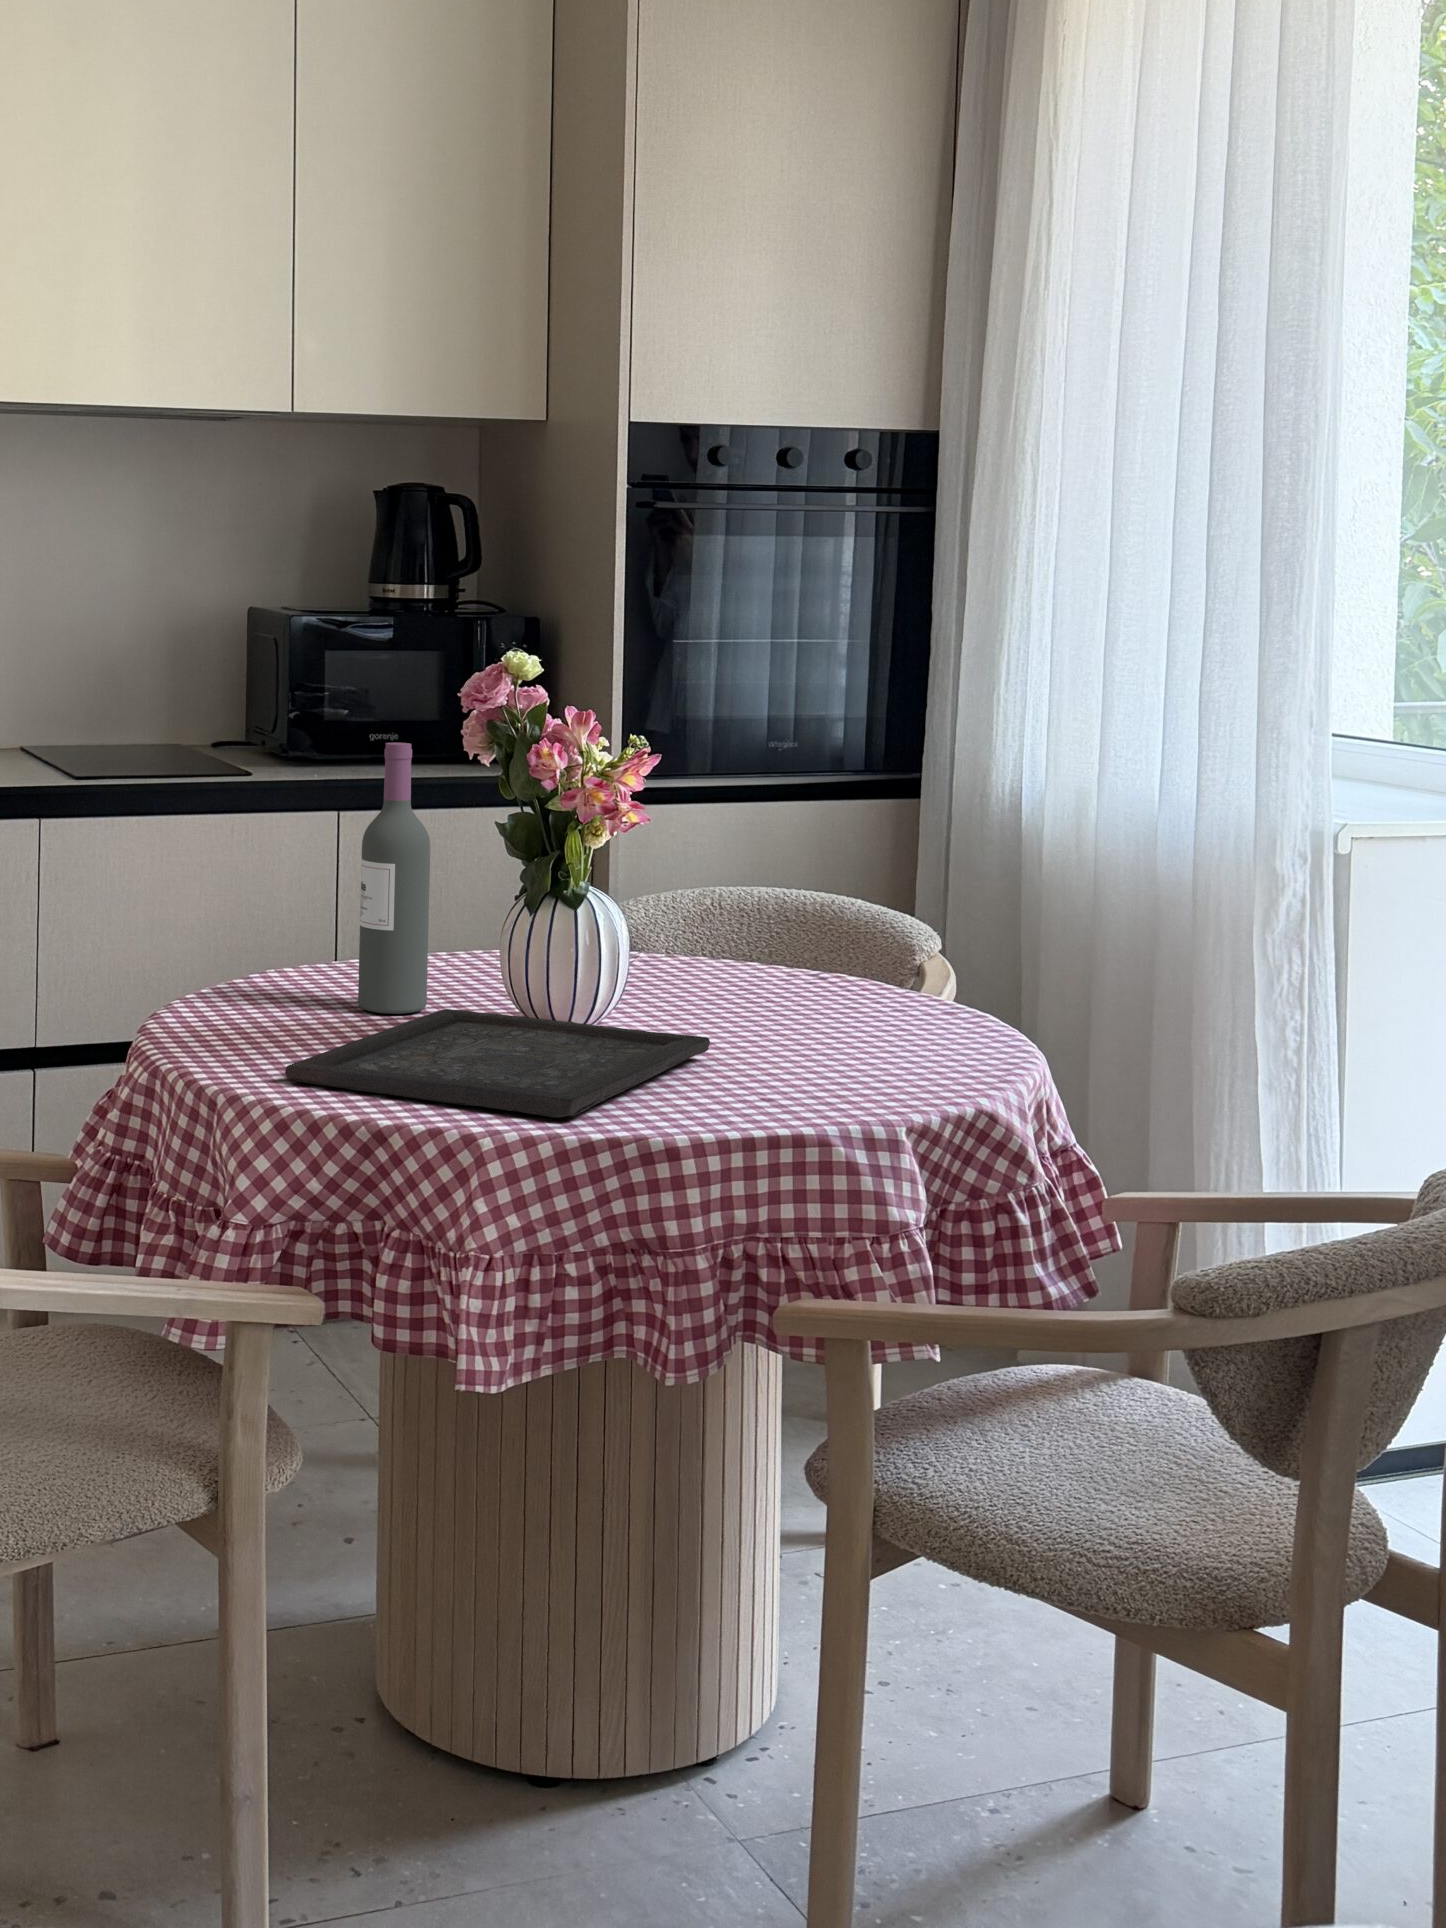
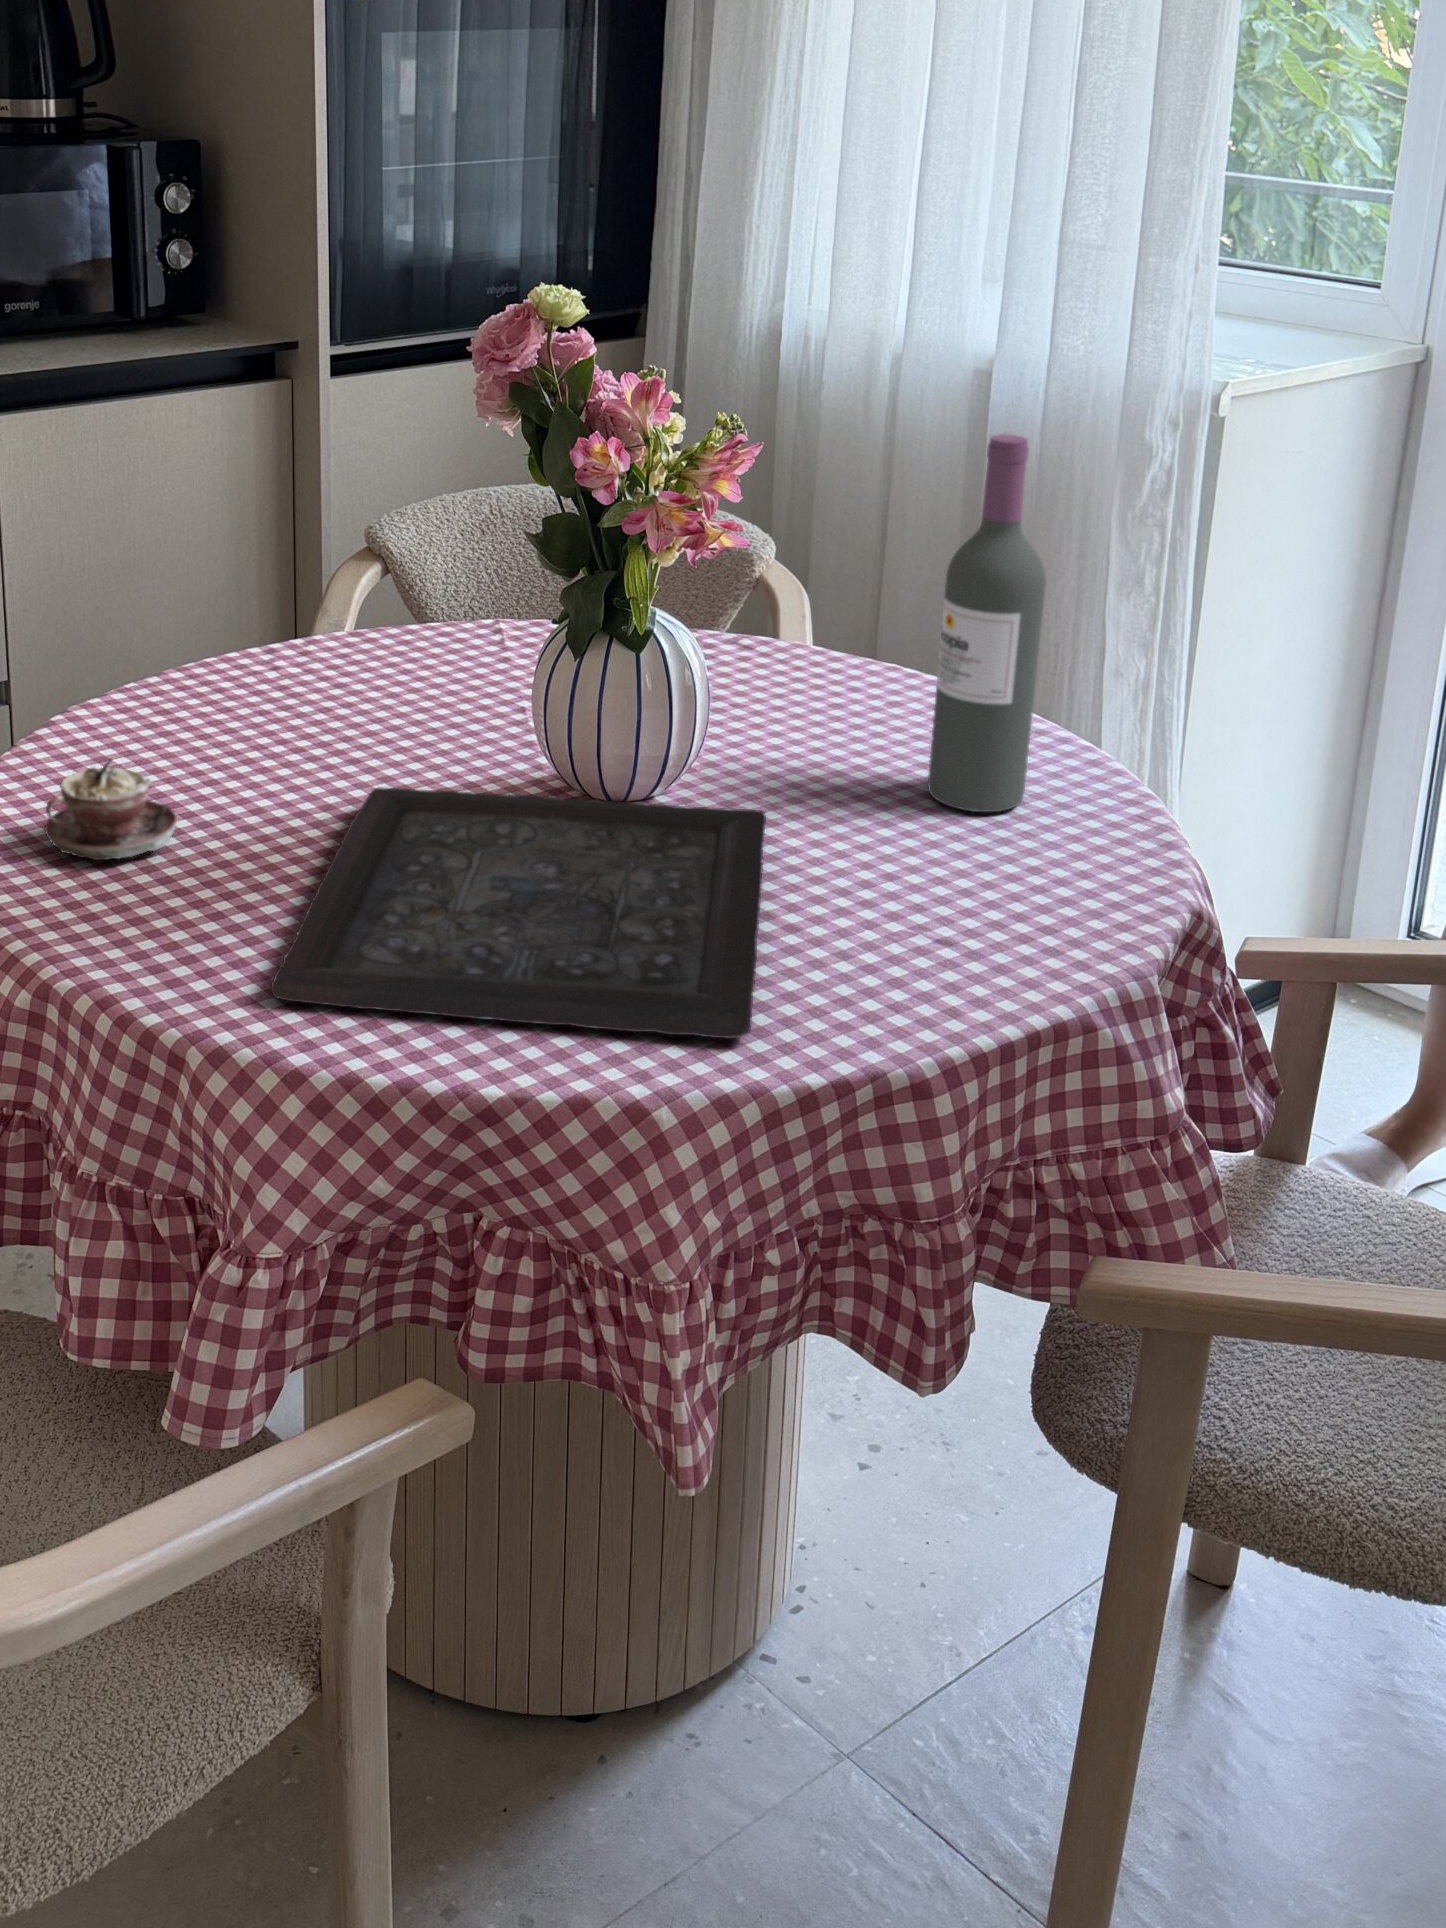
wine bottle: present [358,743,430,1014] -> present [928,434,1046,812]
teacup: none [205,960,298,1027] -> present [45,759,177,860]

